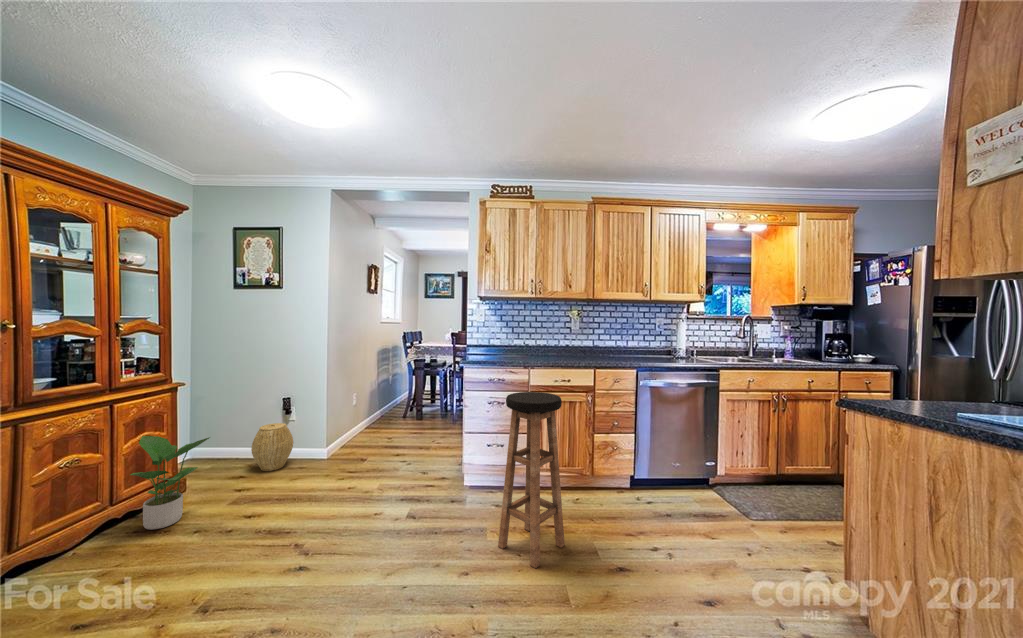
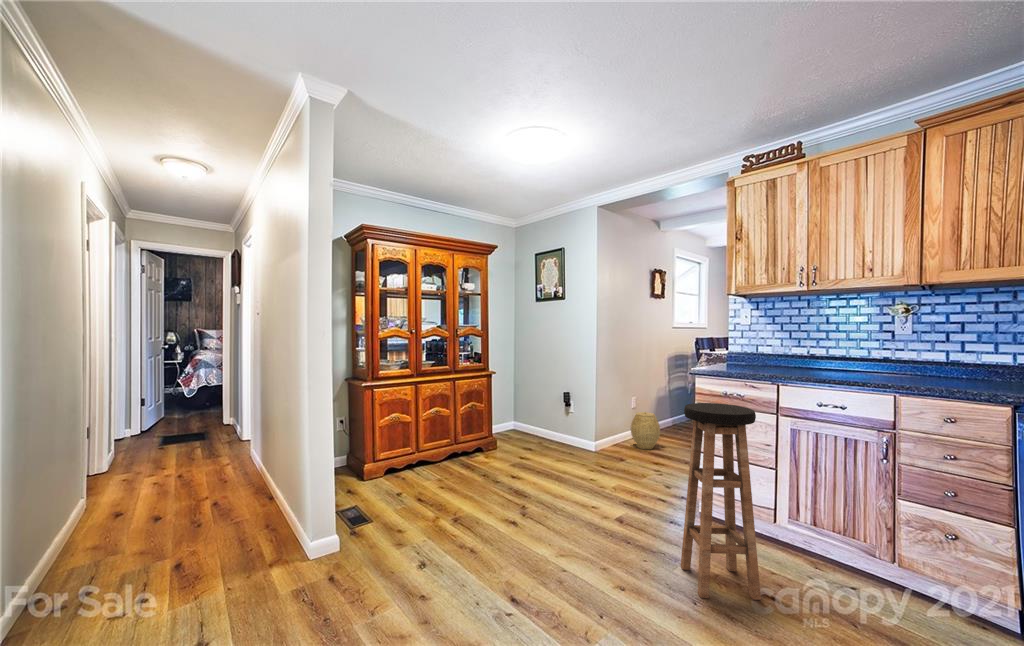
woven basket: present [251,423,293,471] -> present [630,412,660,449]
potted plant: present [130,436,210,529] -> none [460,402,502,465]

